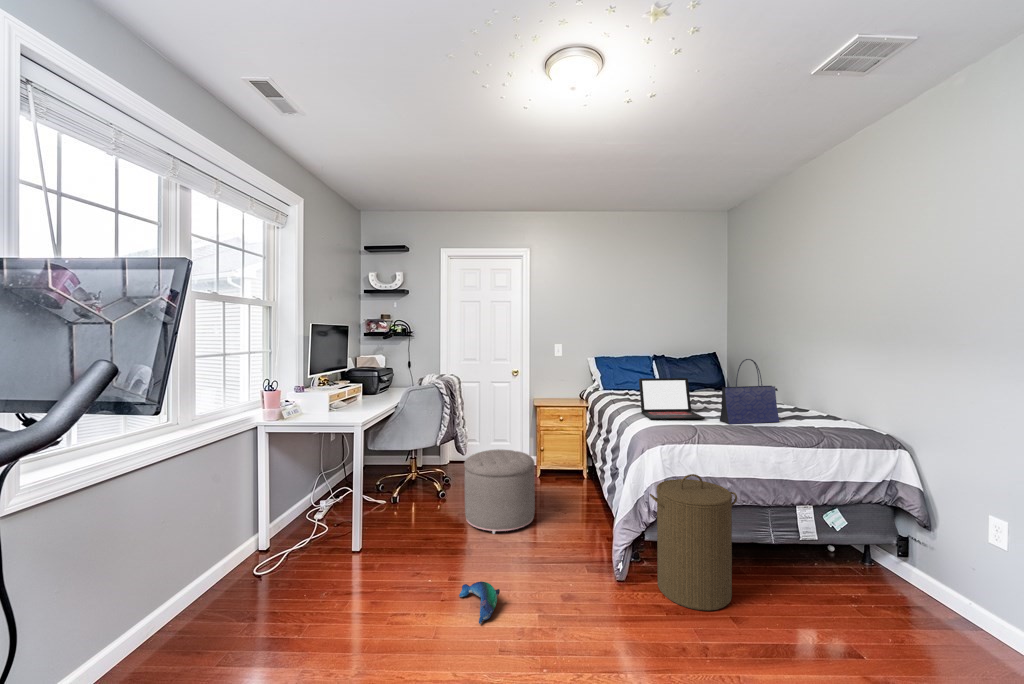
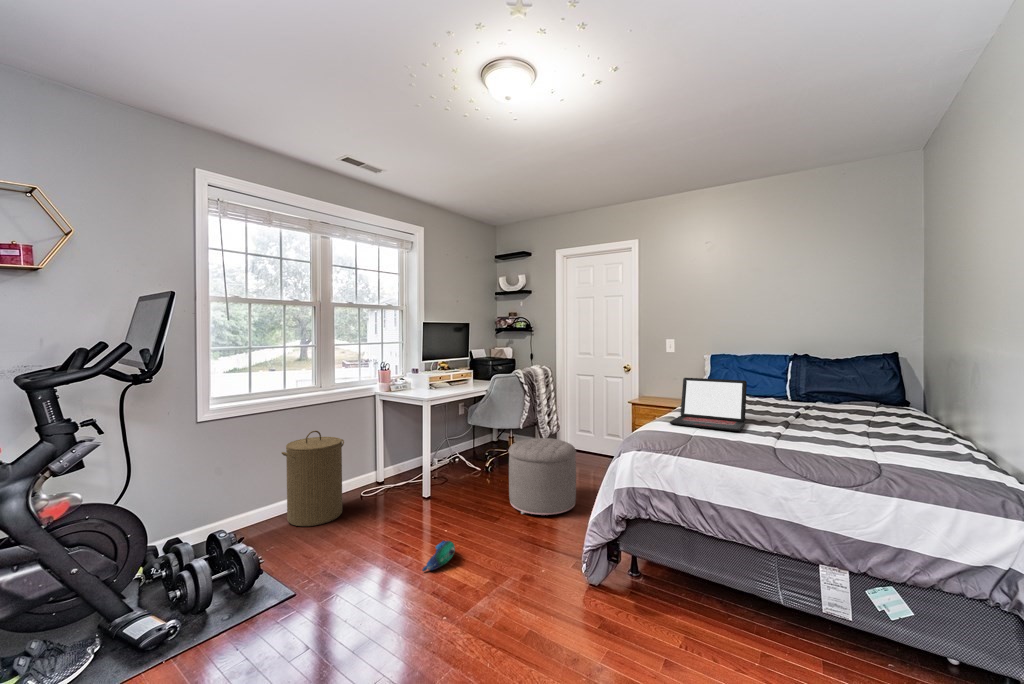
tote bag: present [720,359,779,424] -> none [758,358,856,448]
laundry hamper: present [650,474,737,611] -> present [282,431,344,526]

